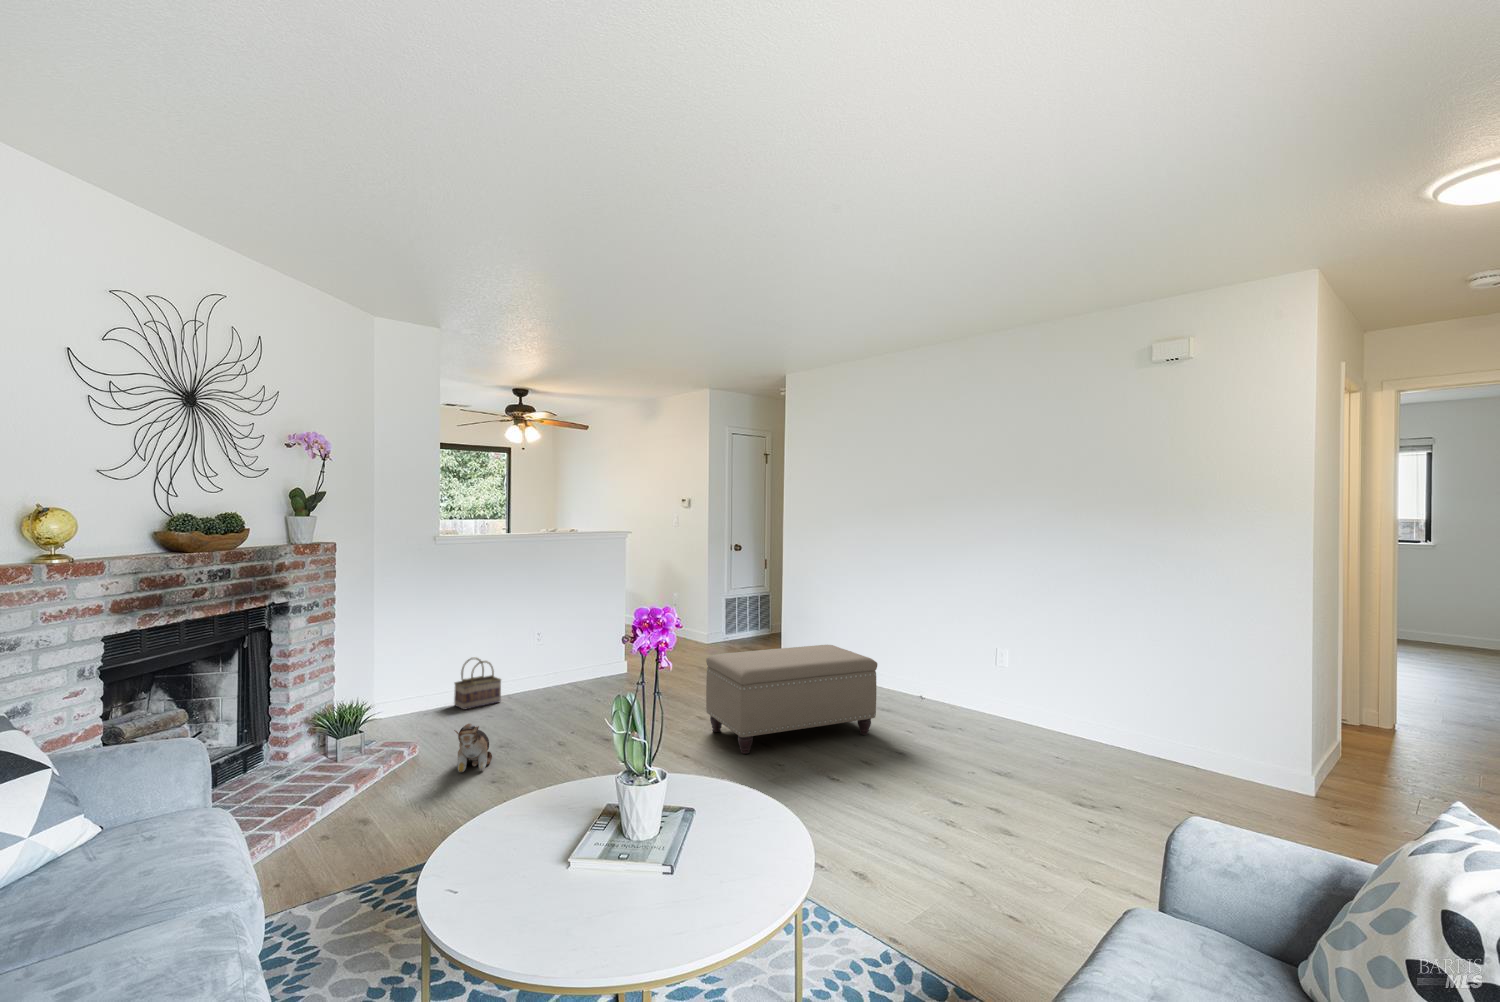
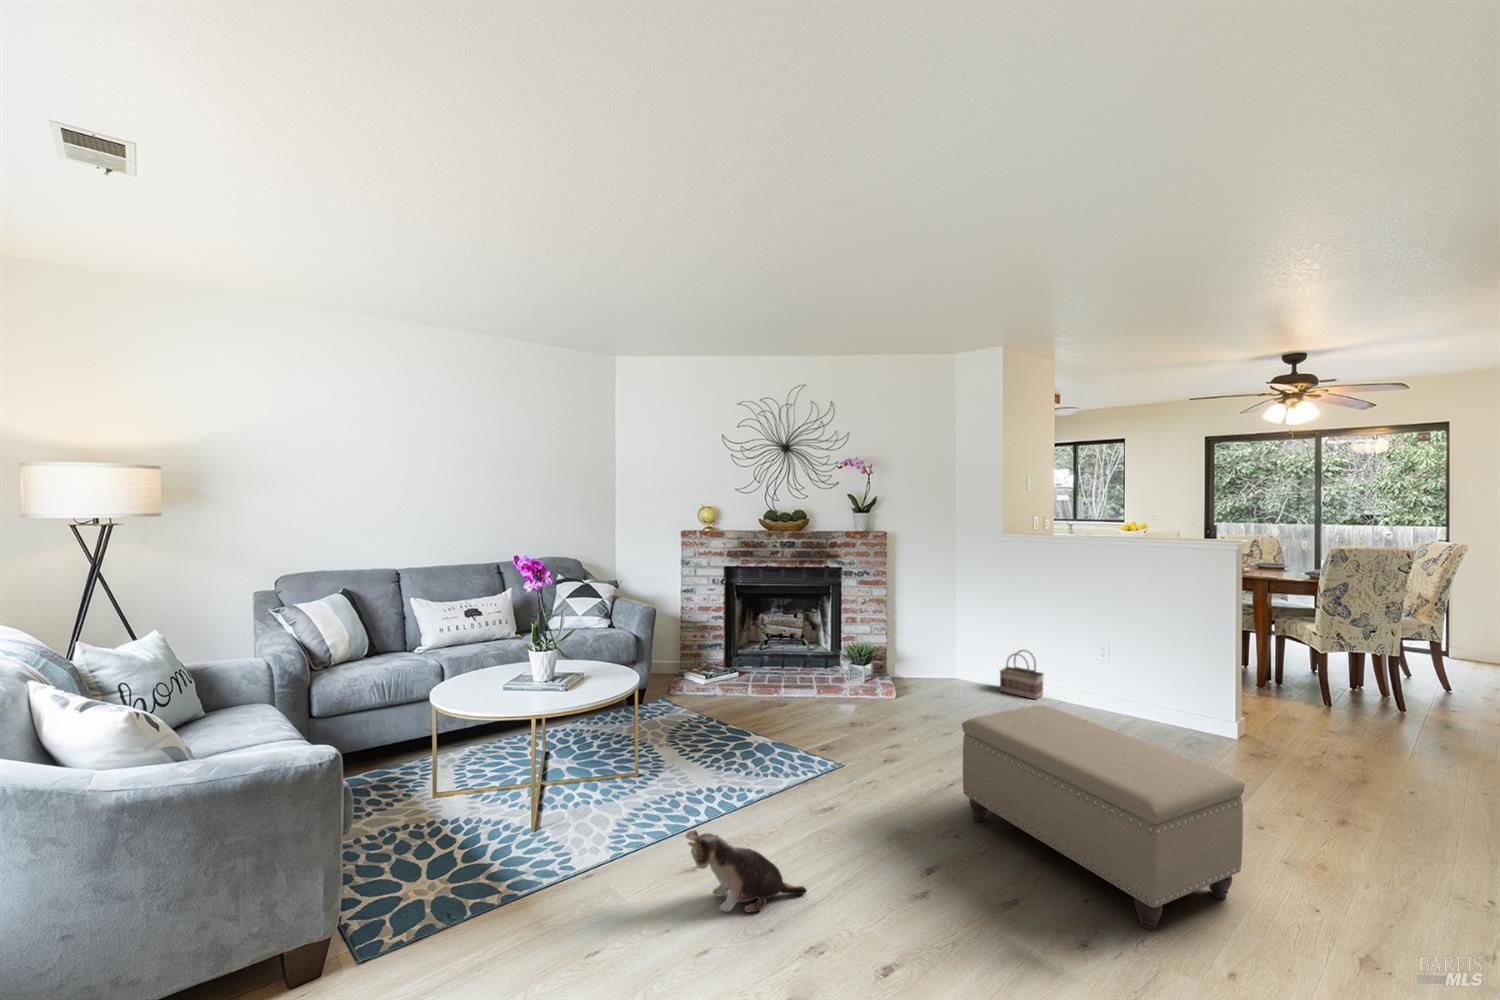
plush toy: present [454,724,492,772] -> present [686,830,806,912]

